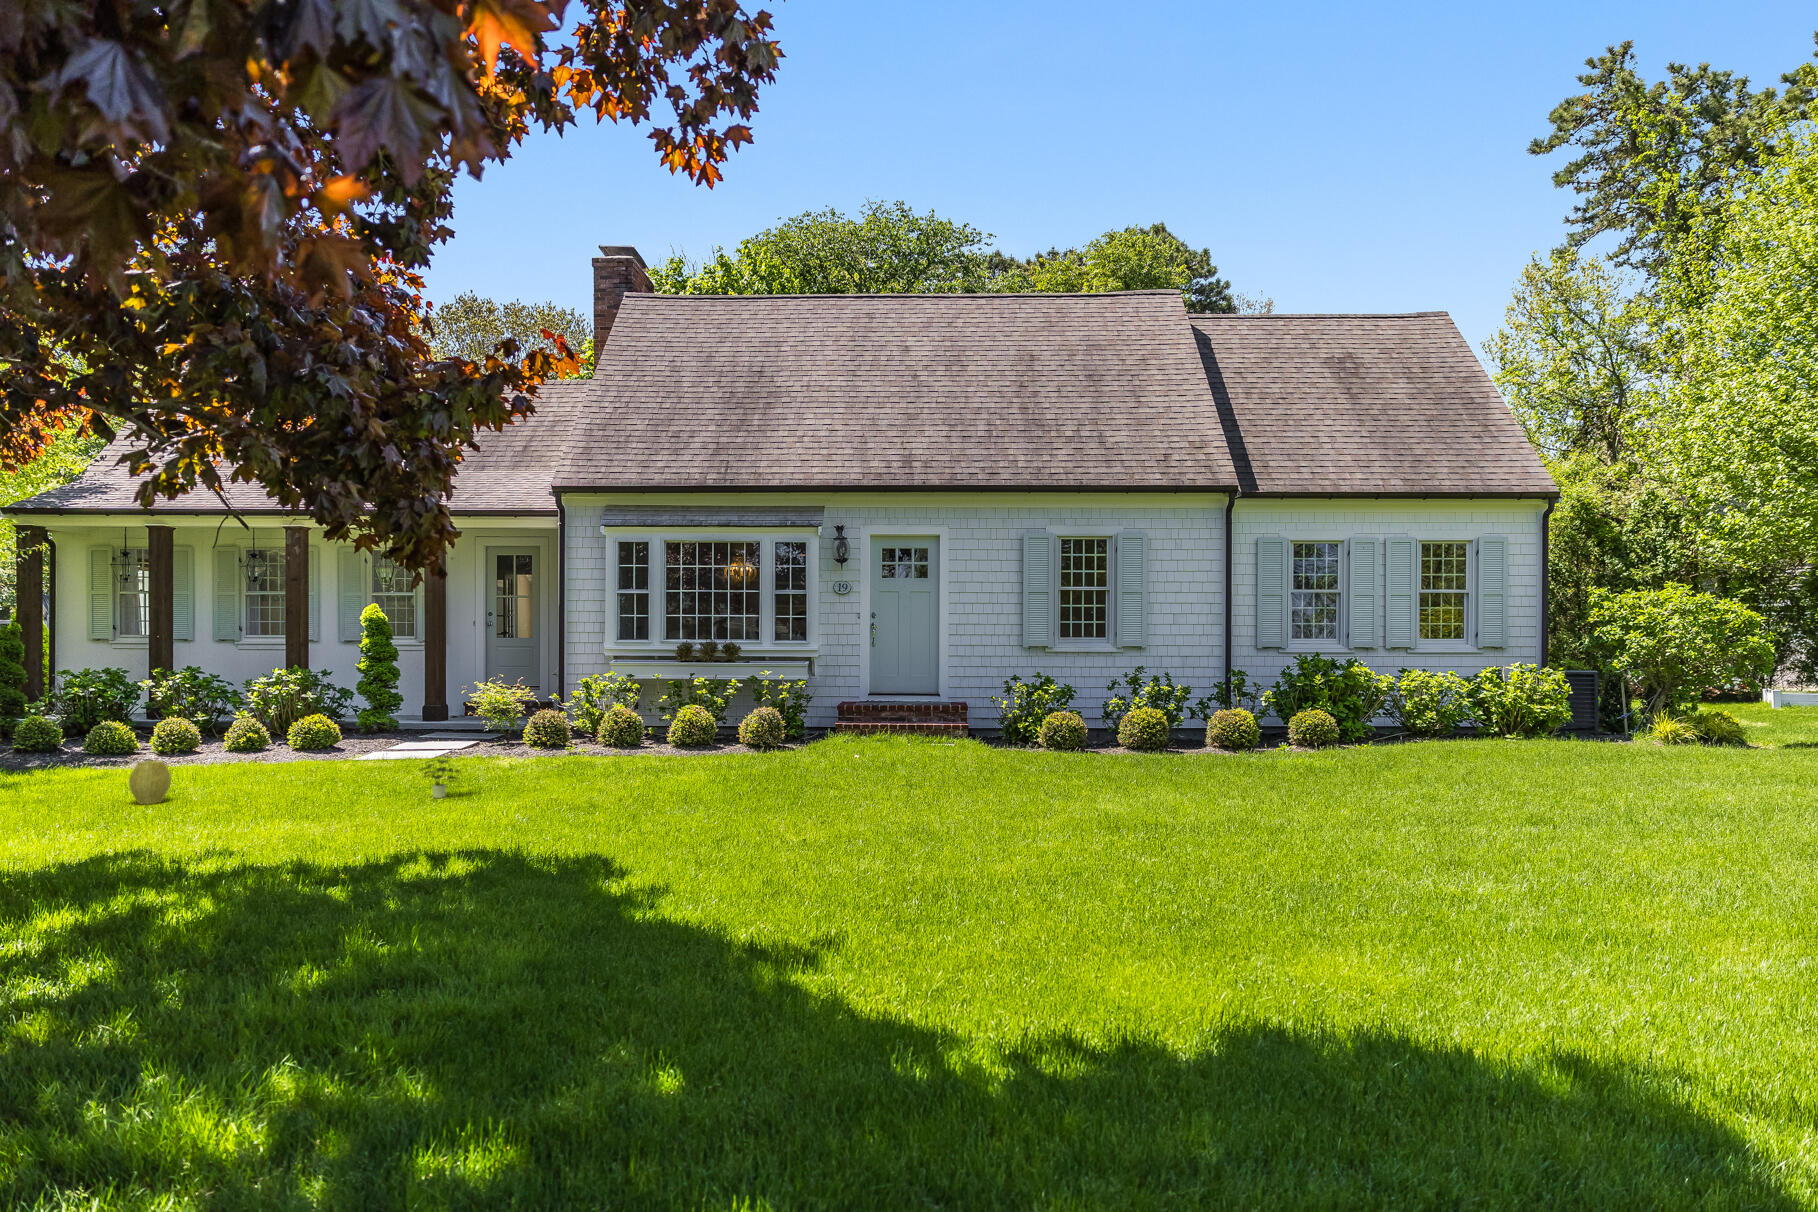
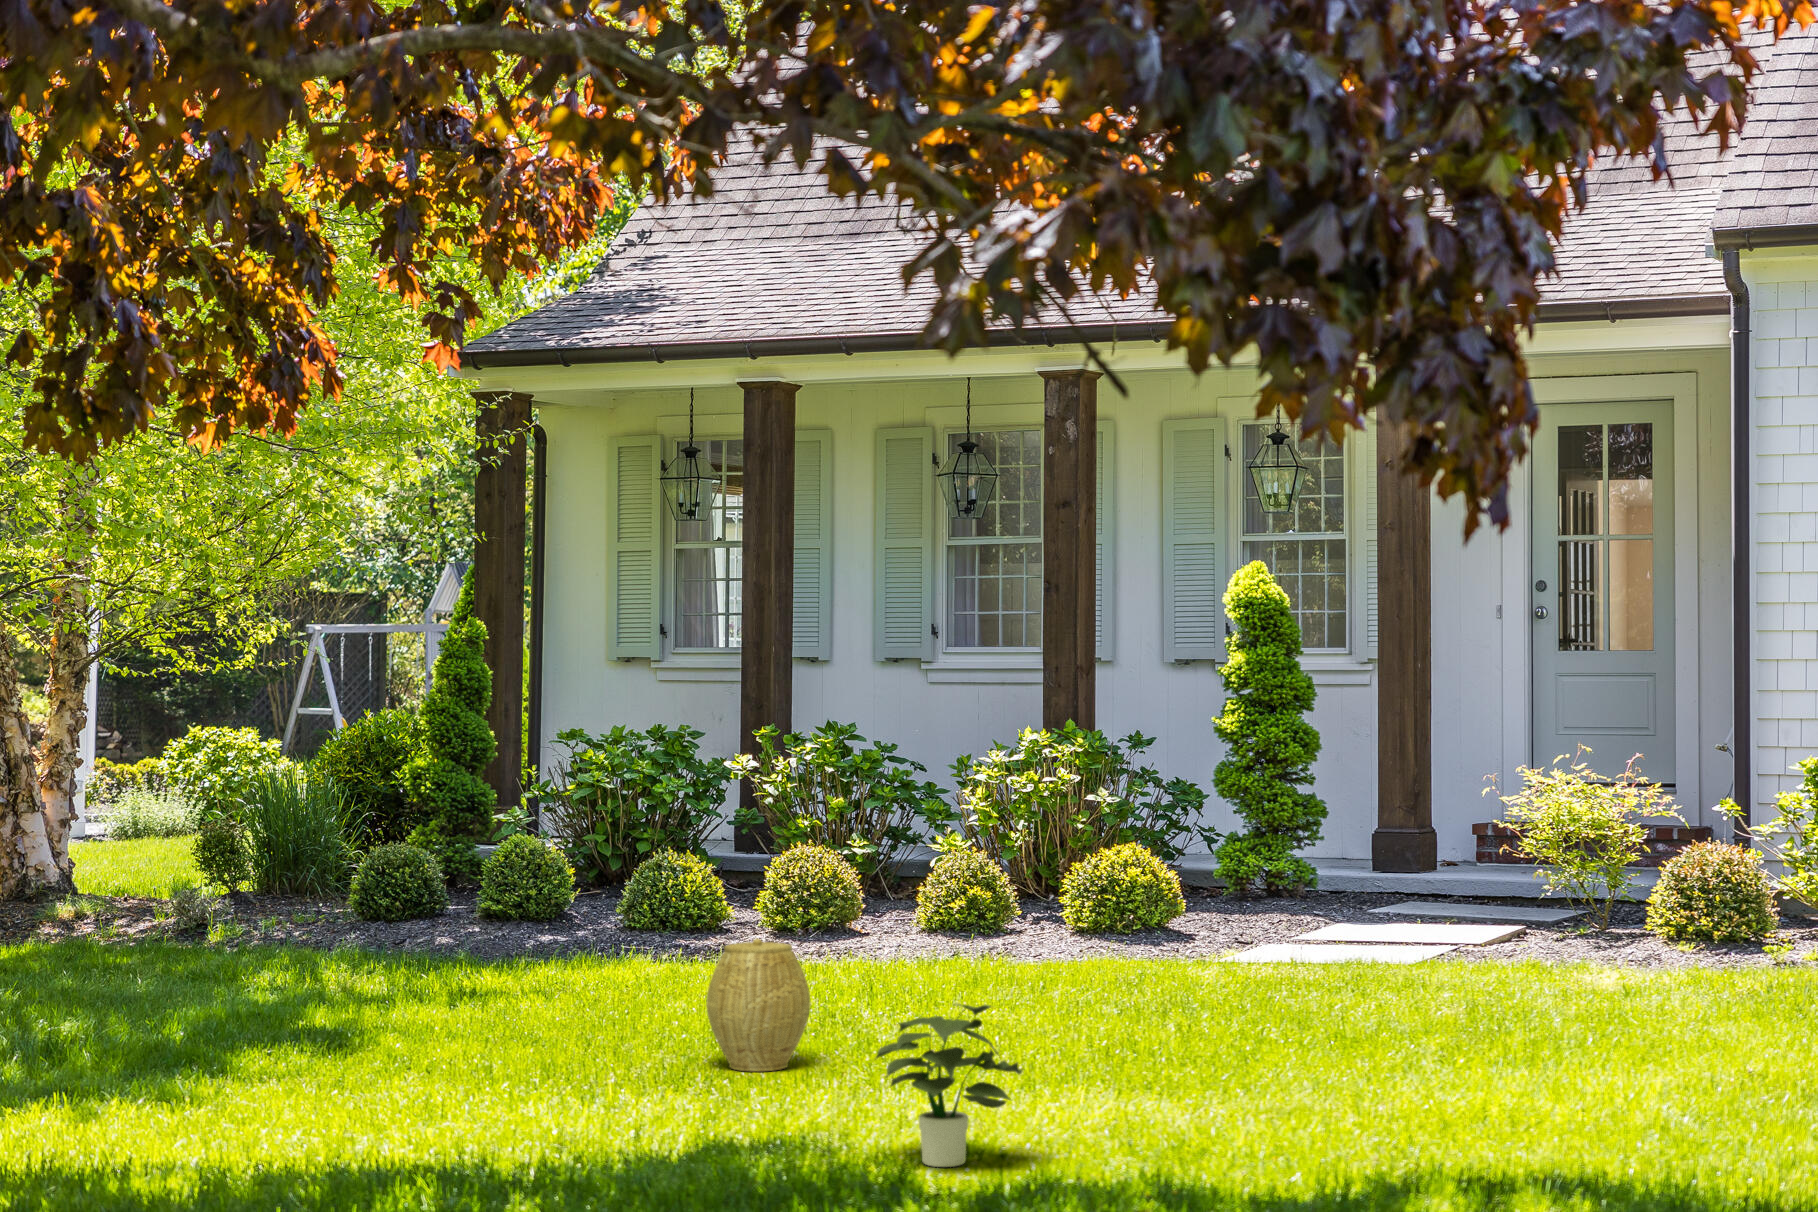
potted plant: present [420,756,461,798] -> present [876,1004,1024,1167]

